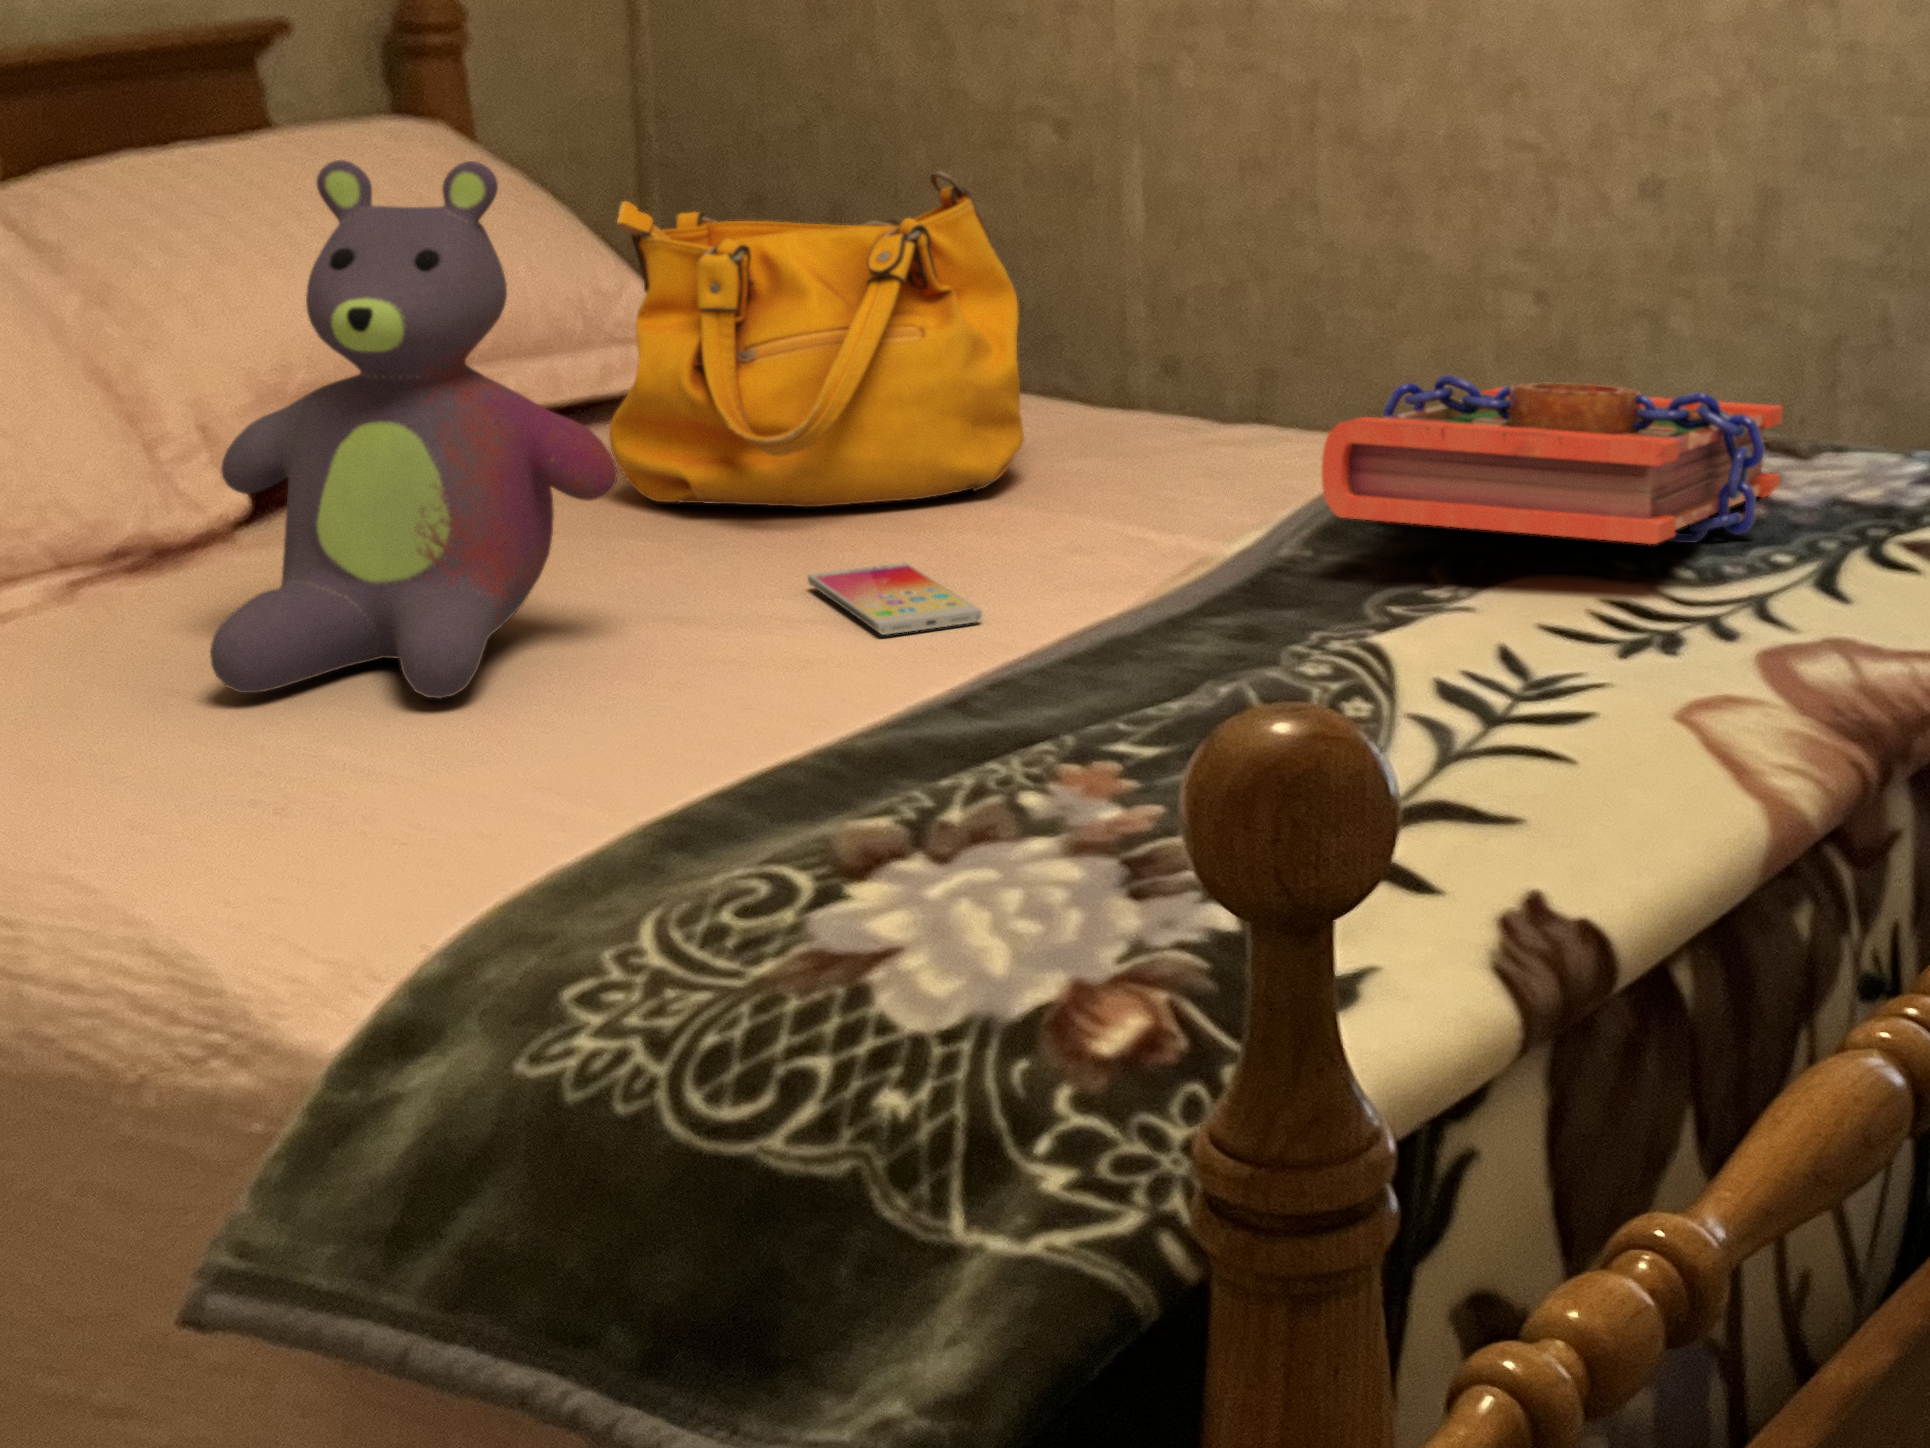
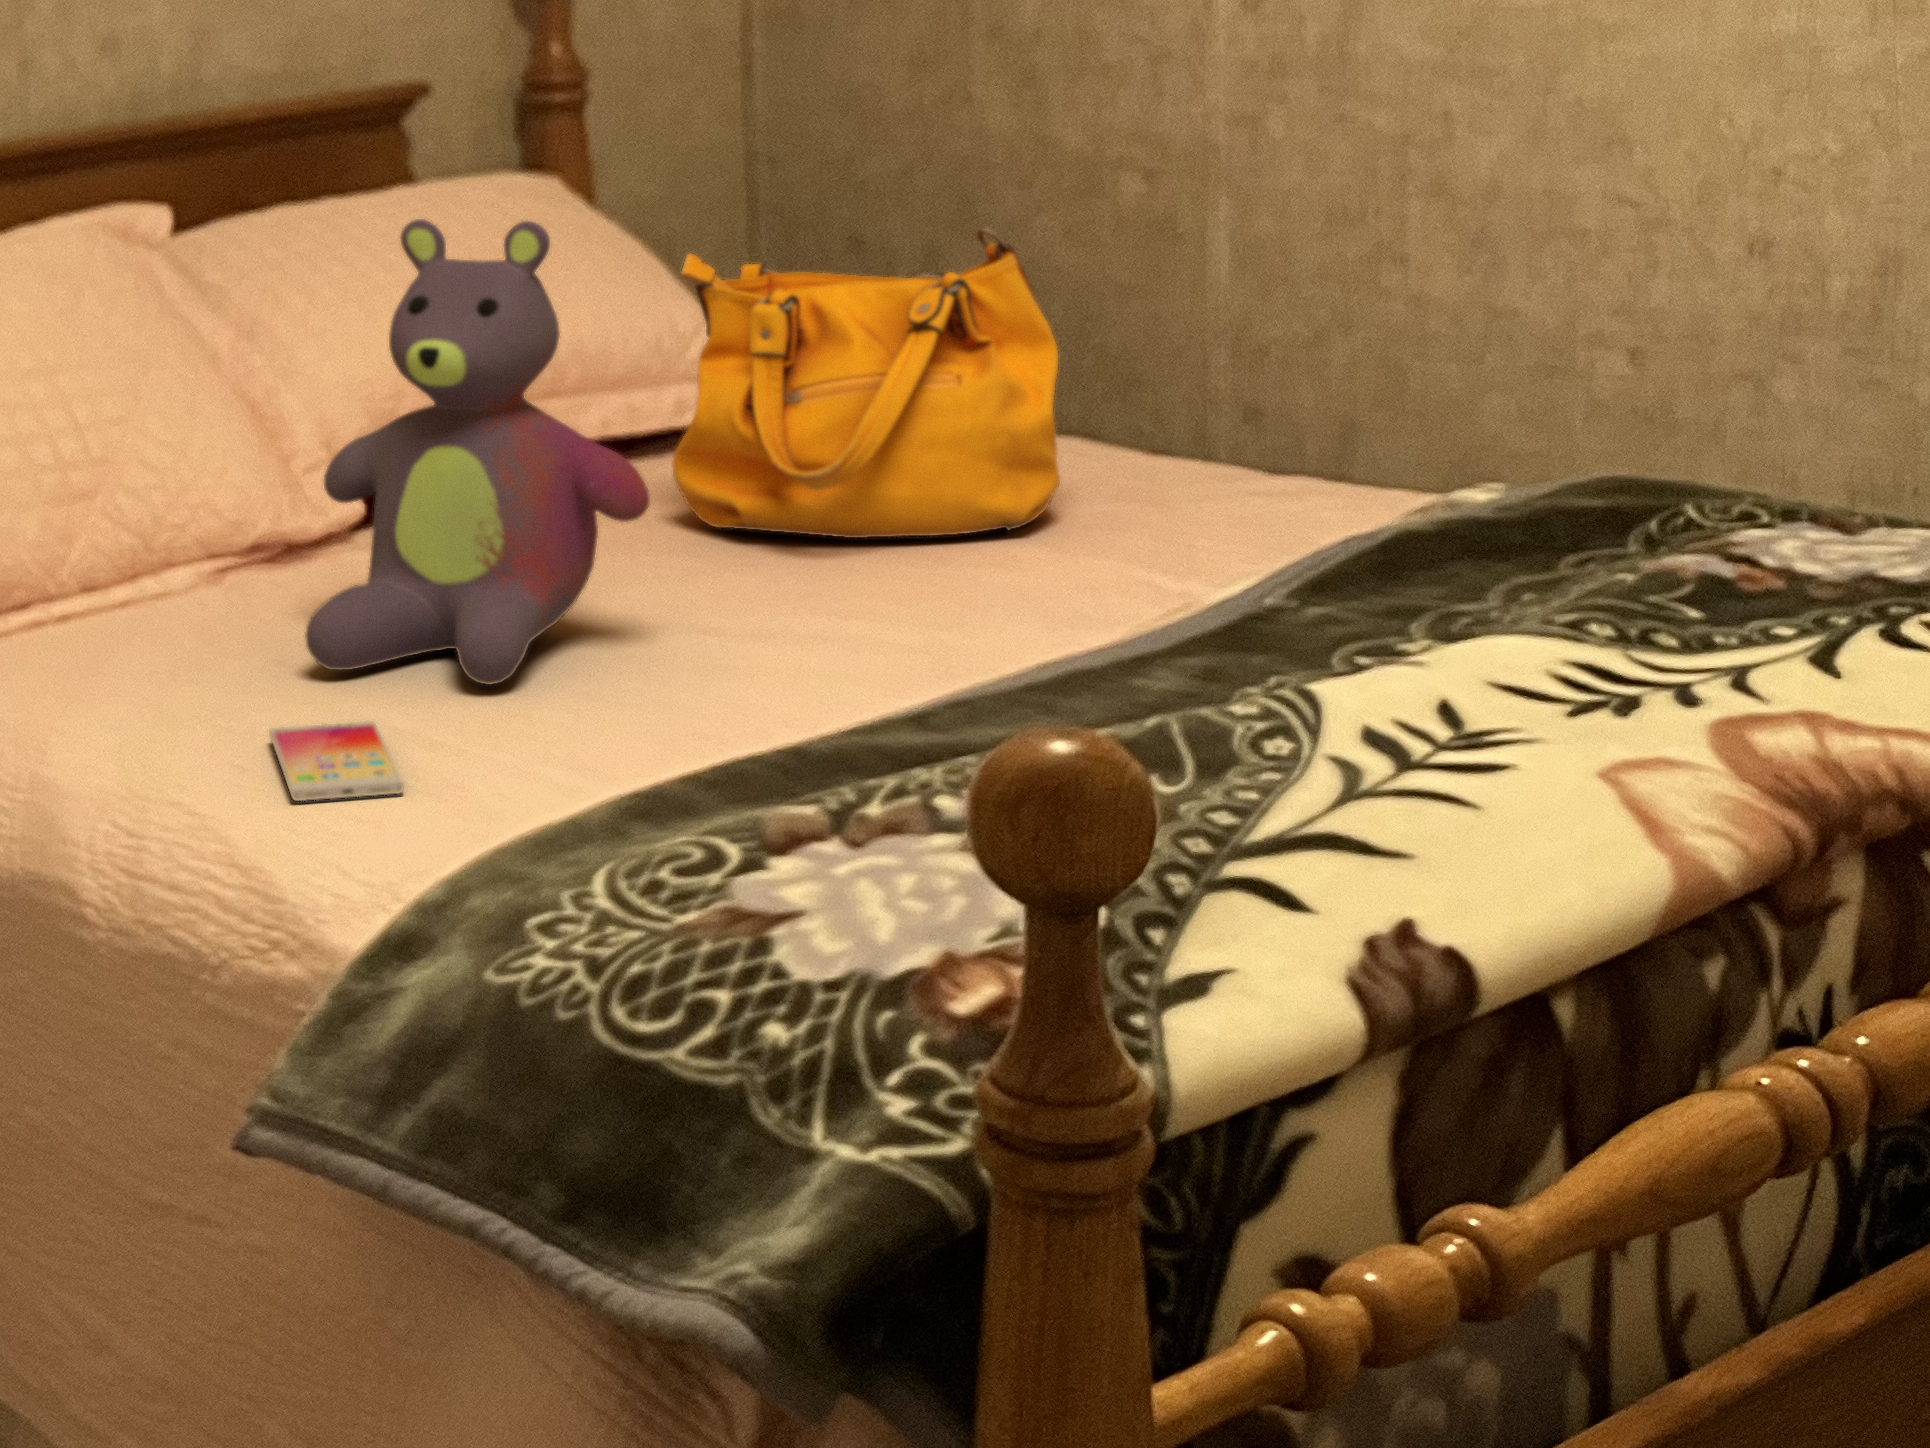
book: present [1322,374,1783,544] -> none [1296,435,1823,612]
smartphone: present [808,562,982,635] -> present [269,721,404,801]

